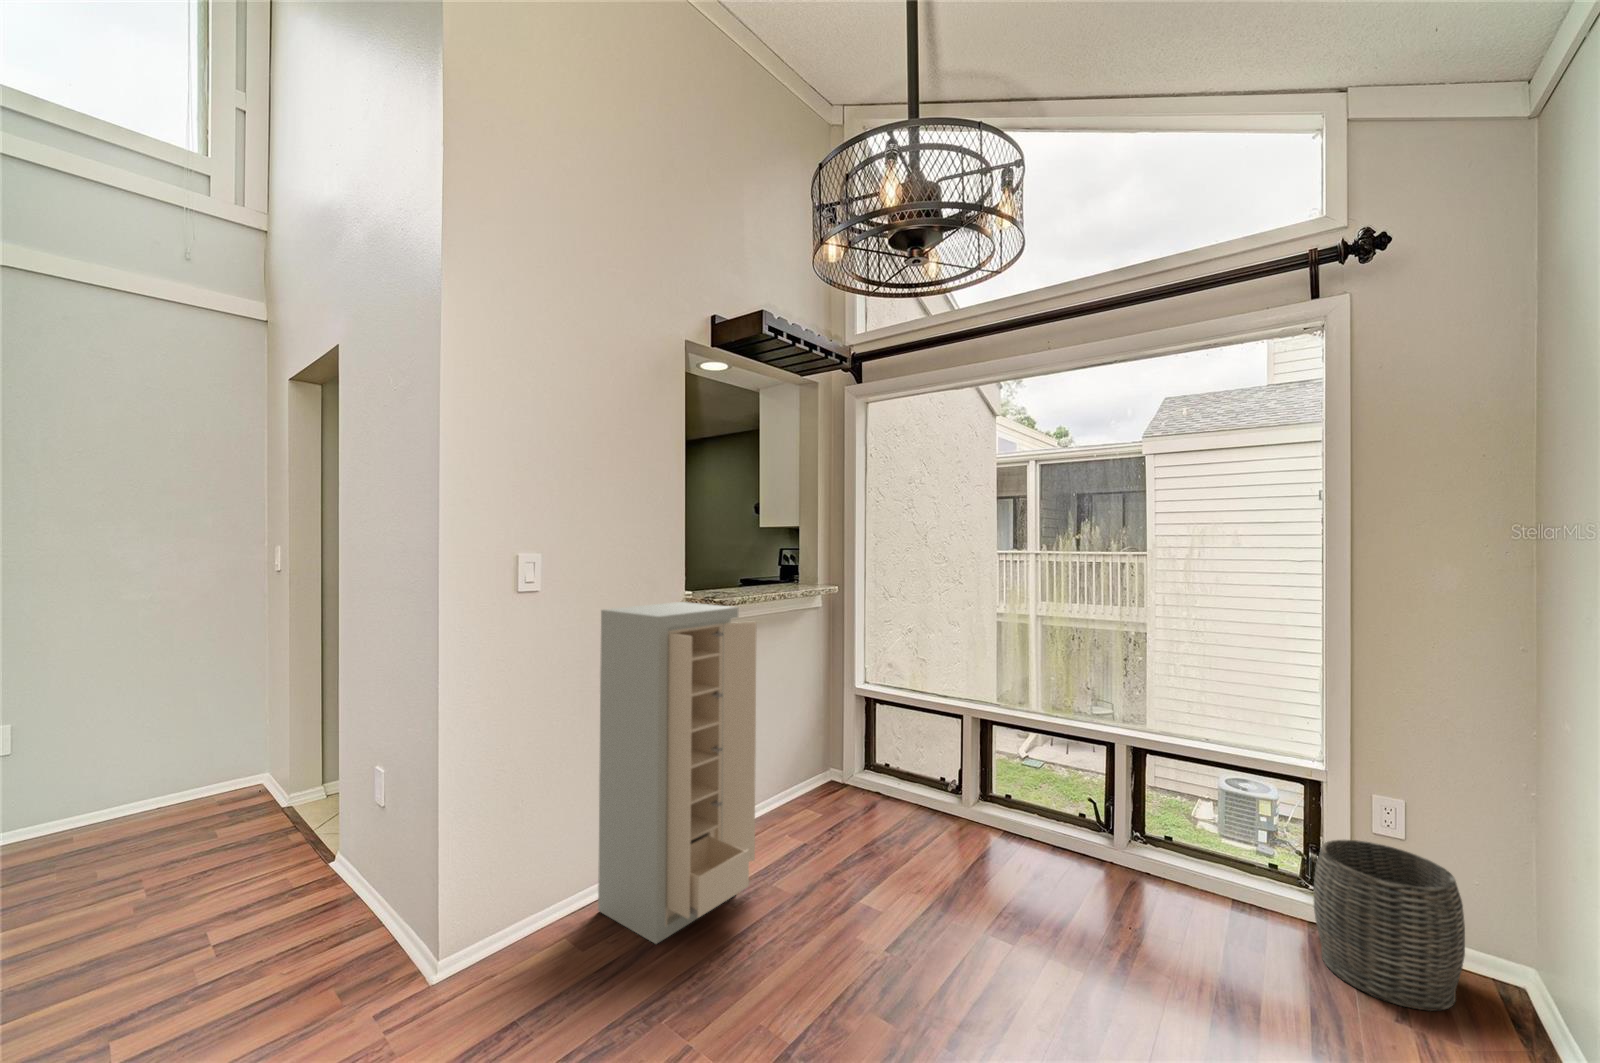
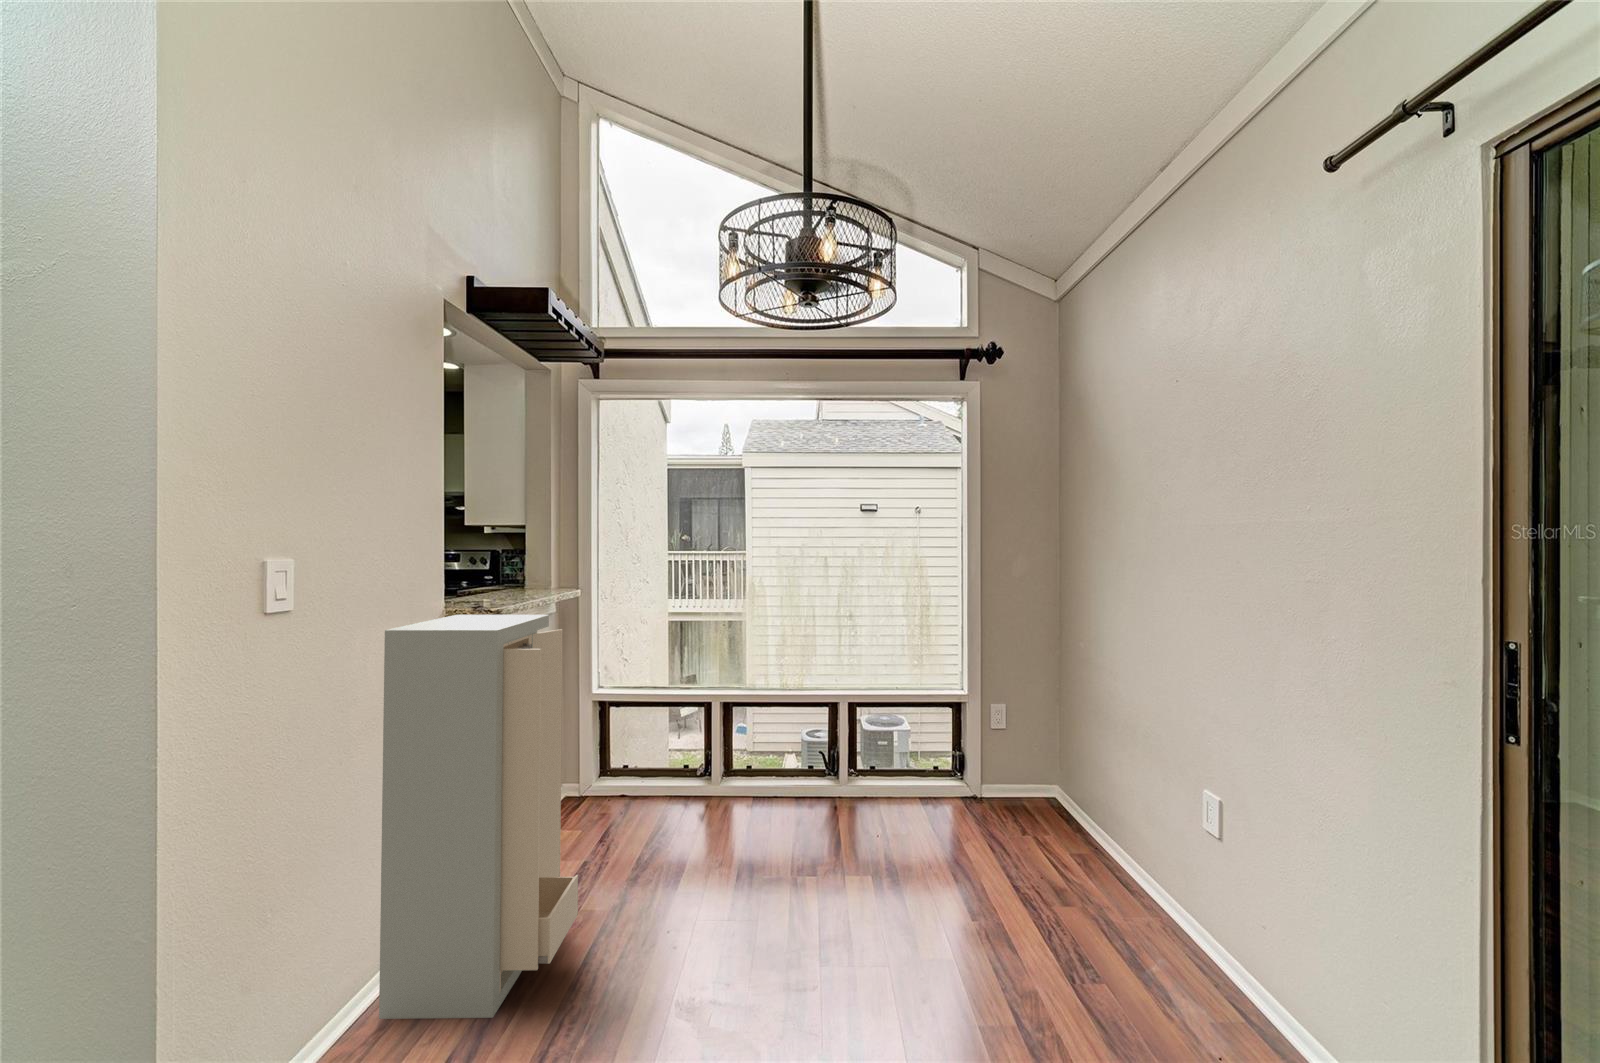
woven basket: present [1314,840,1465,1011] -> none [972,734,1047,829]

